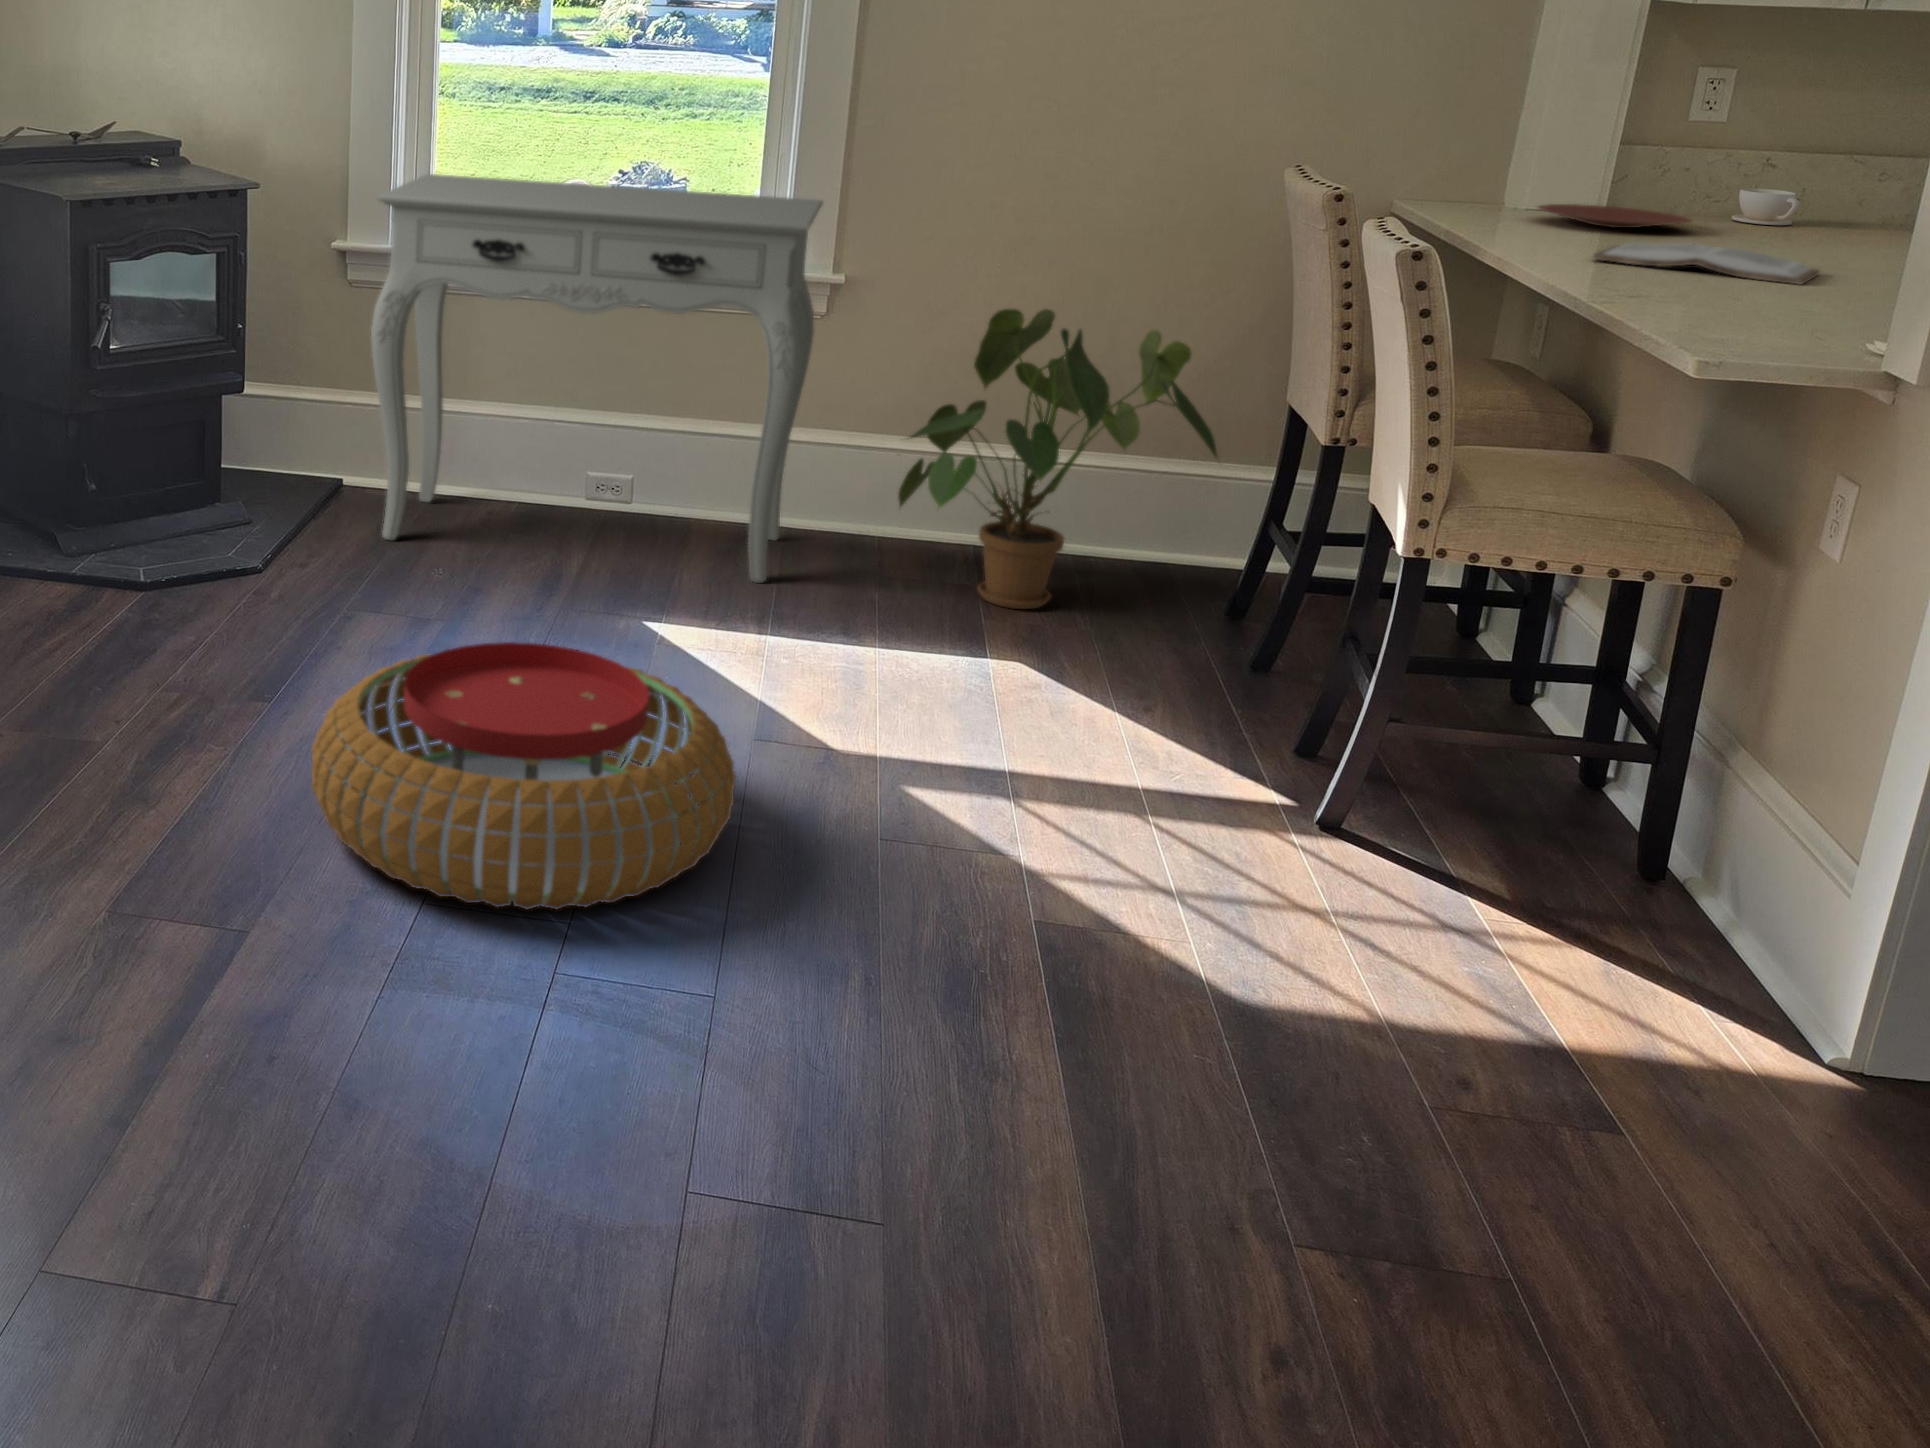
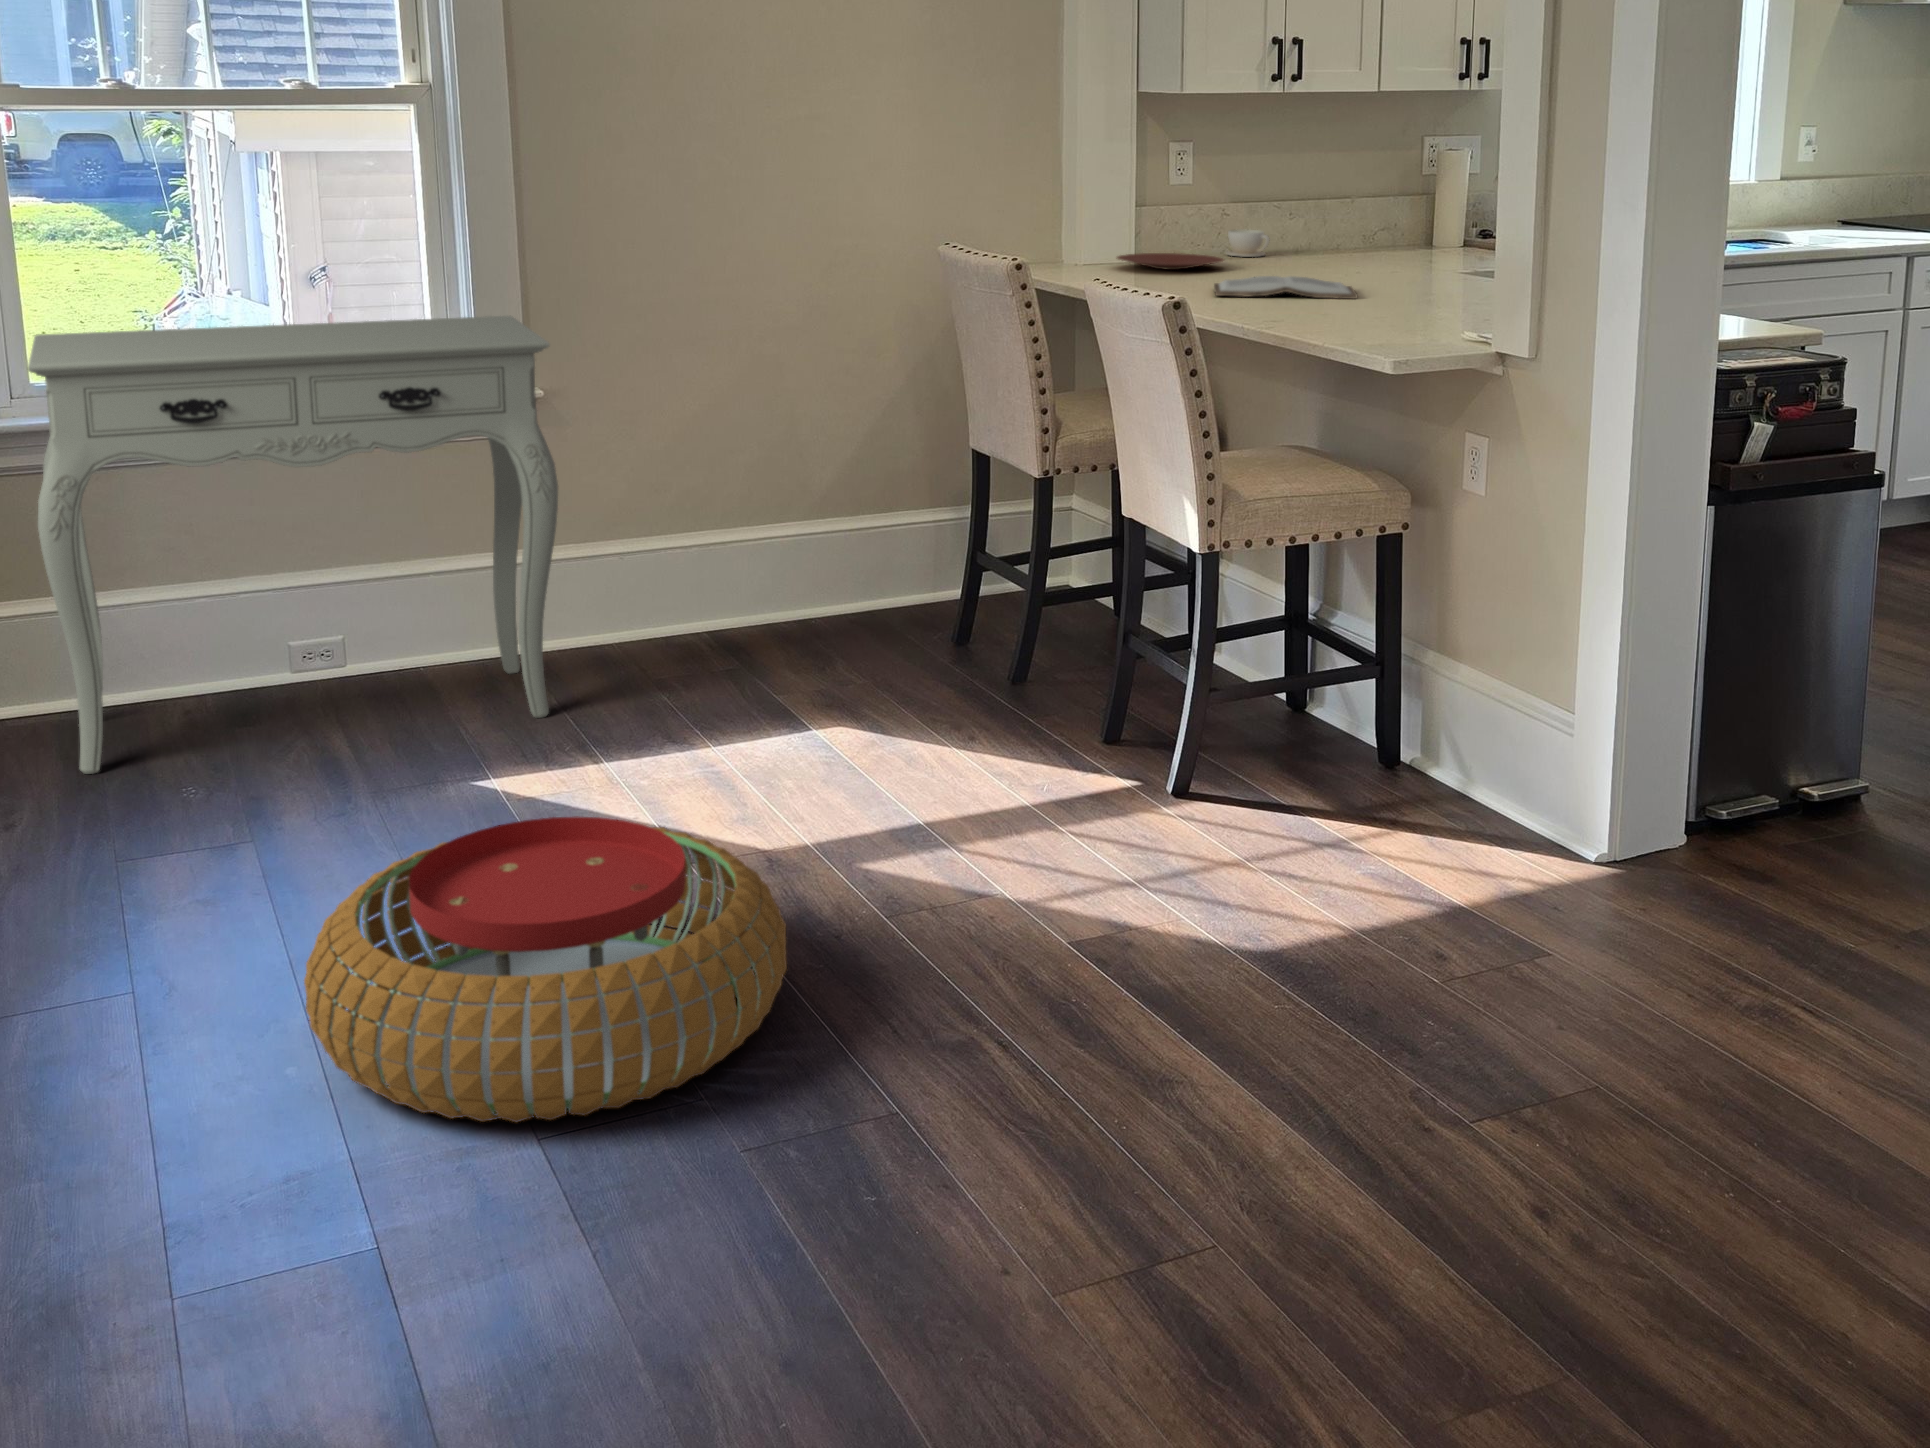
house plant: present [898,309,1217,609] -> none [650,395,940,684]

